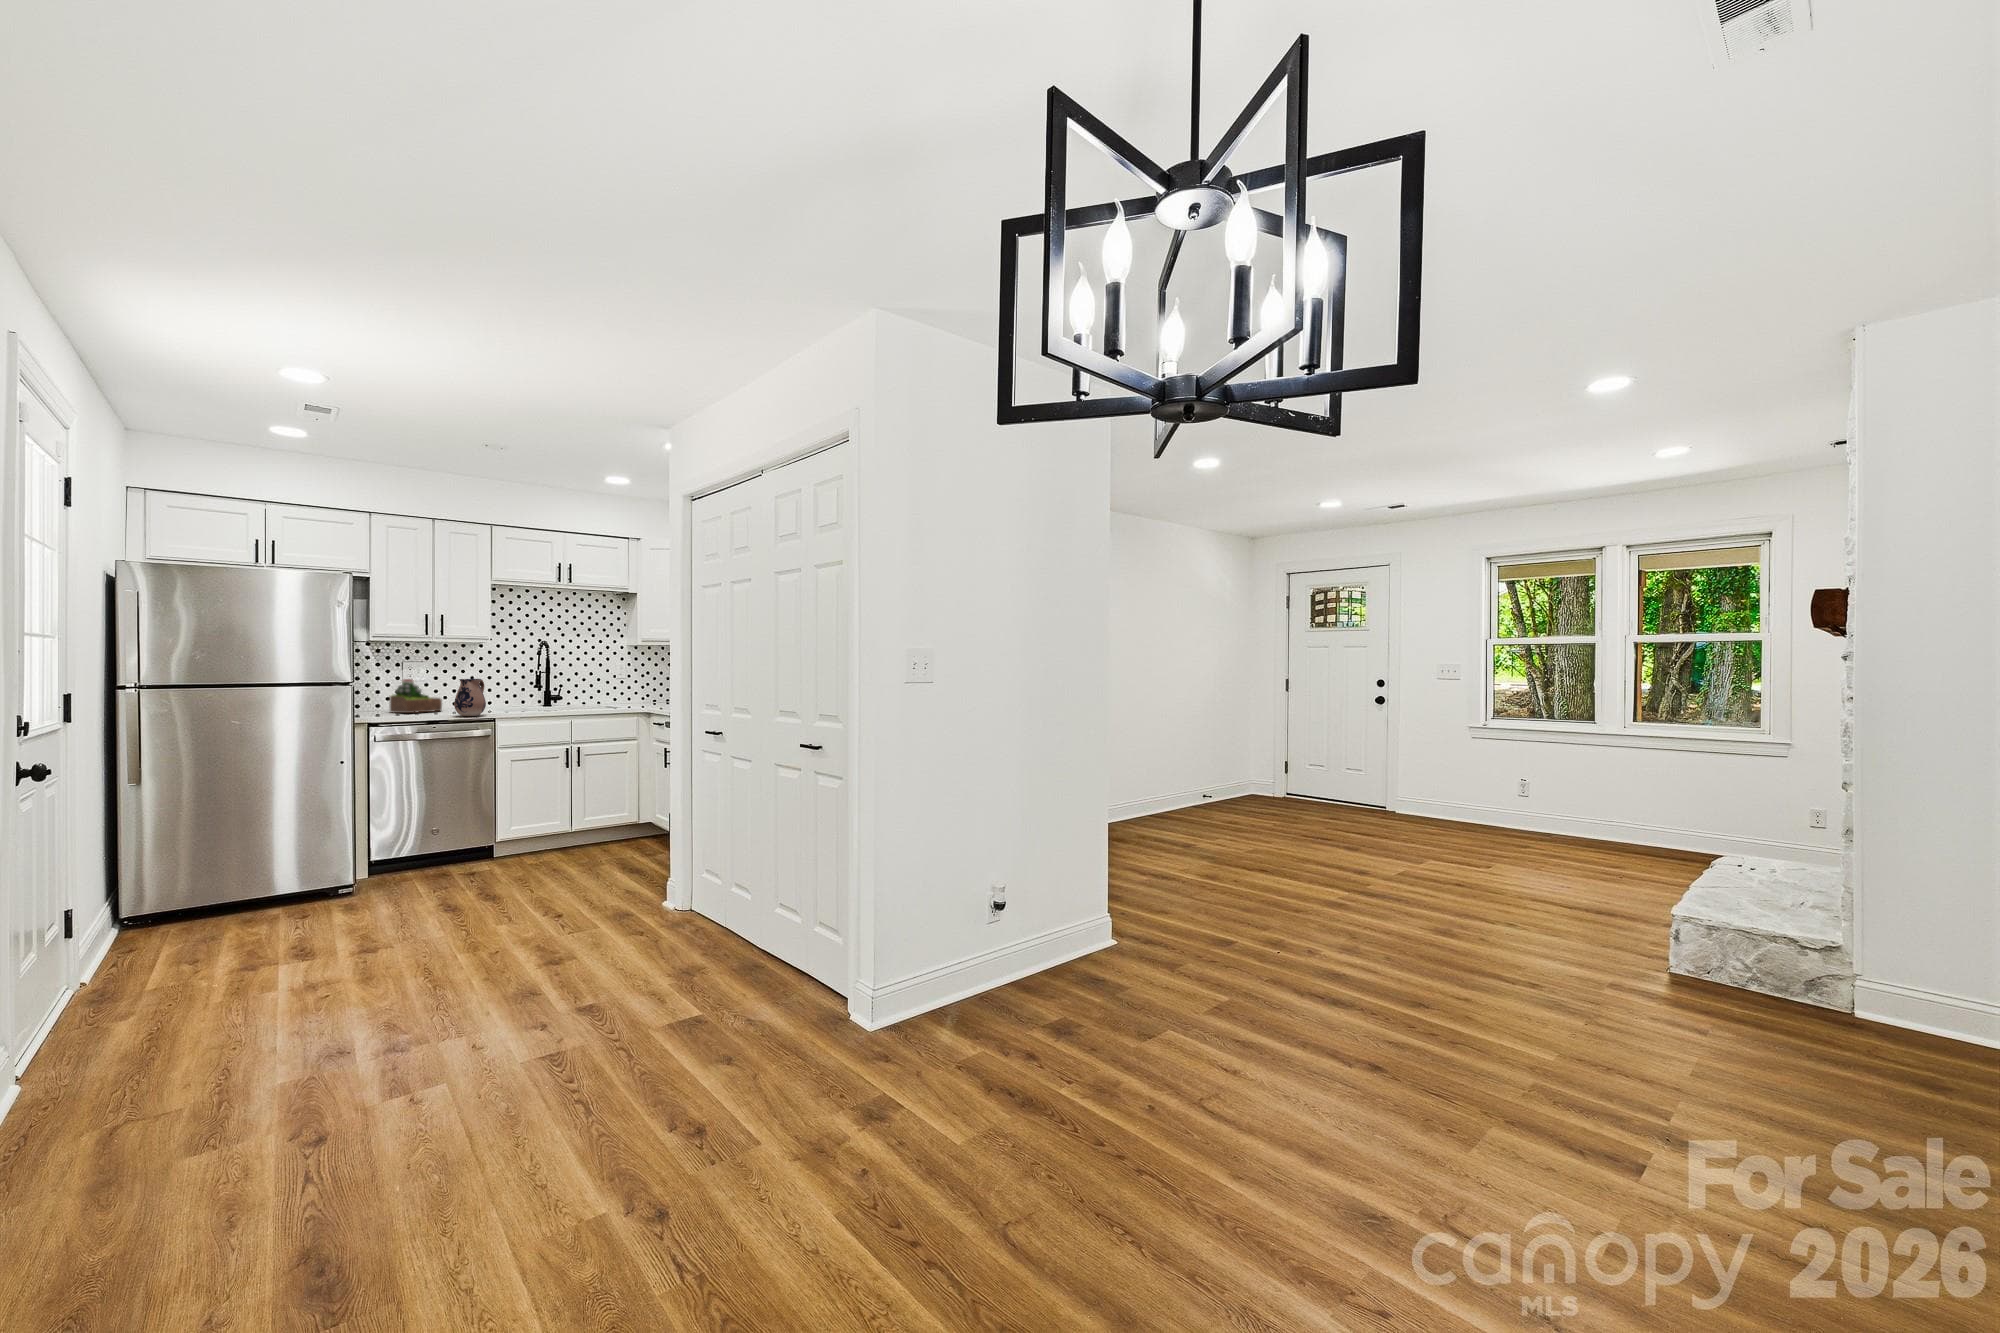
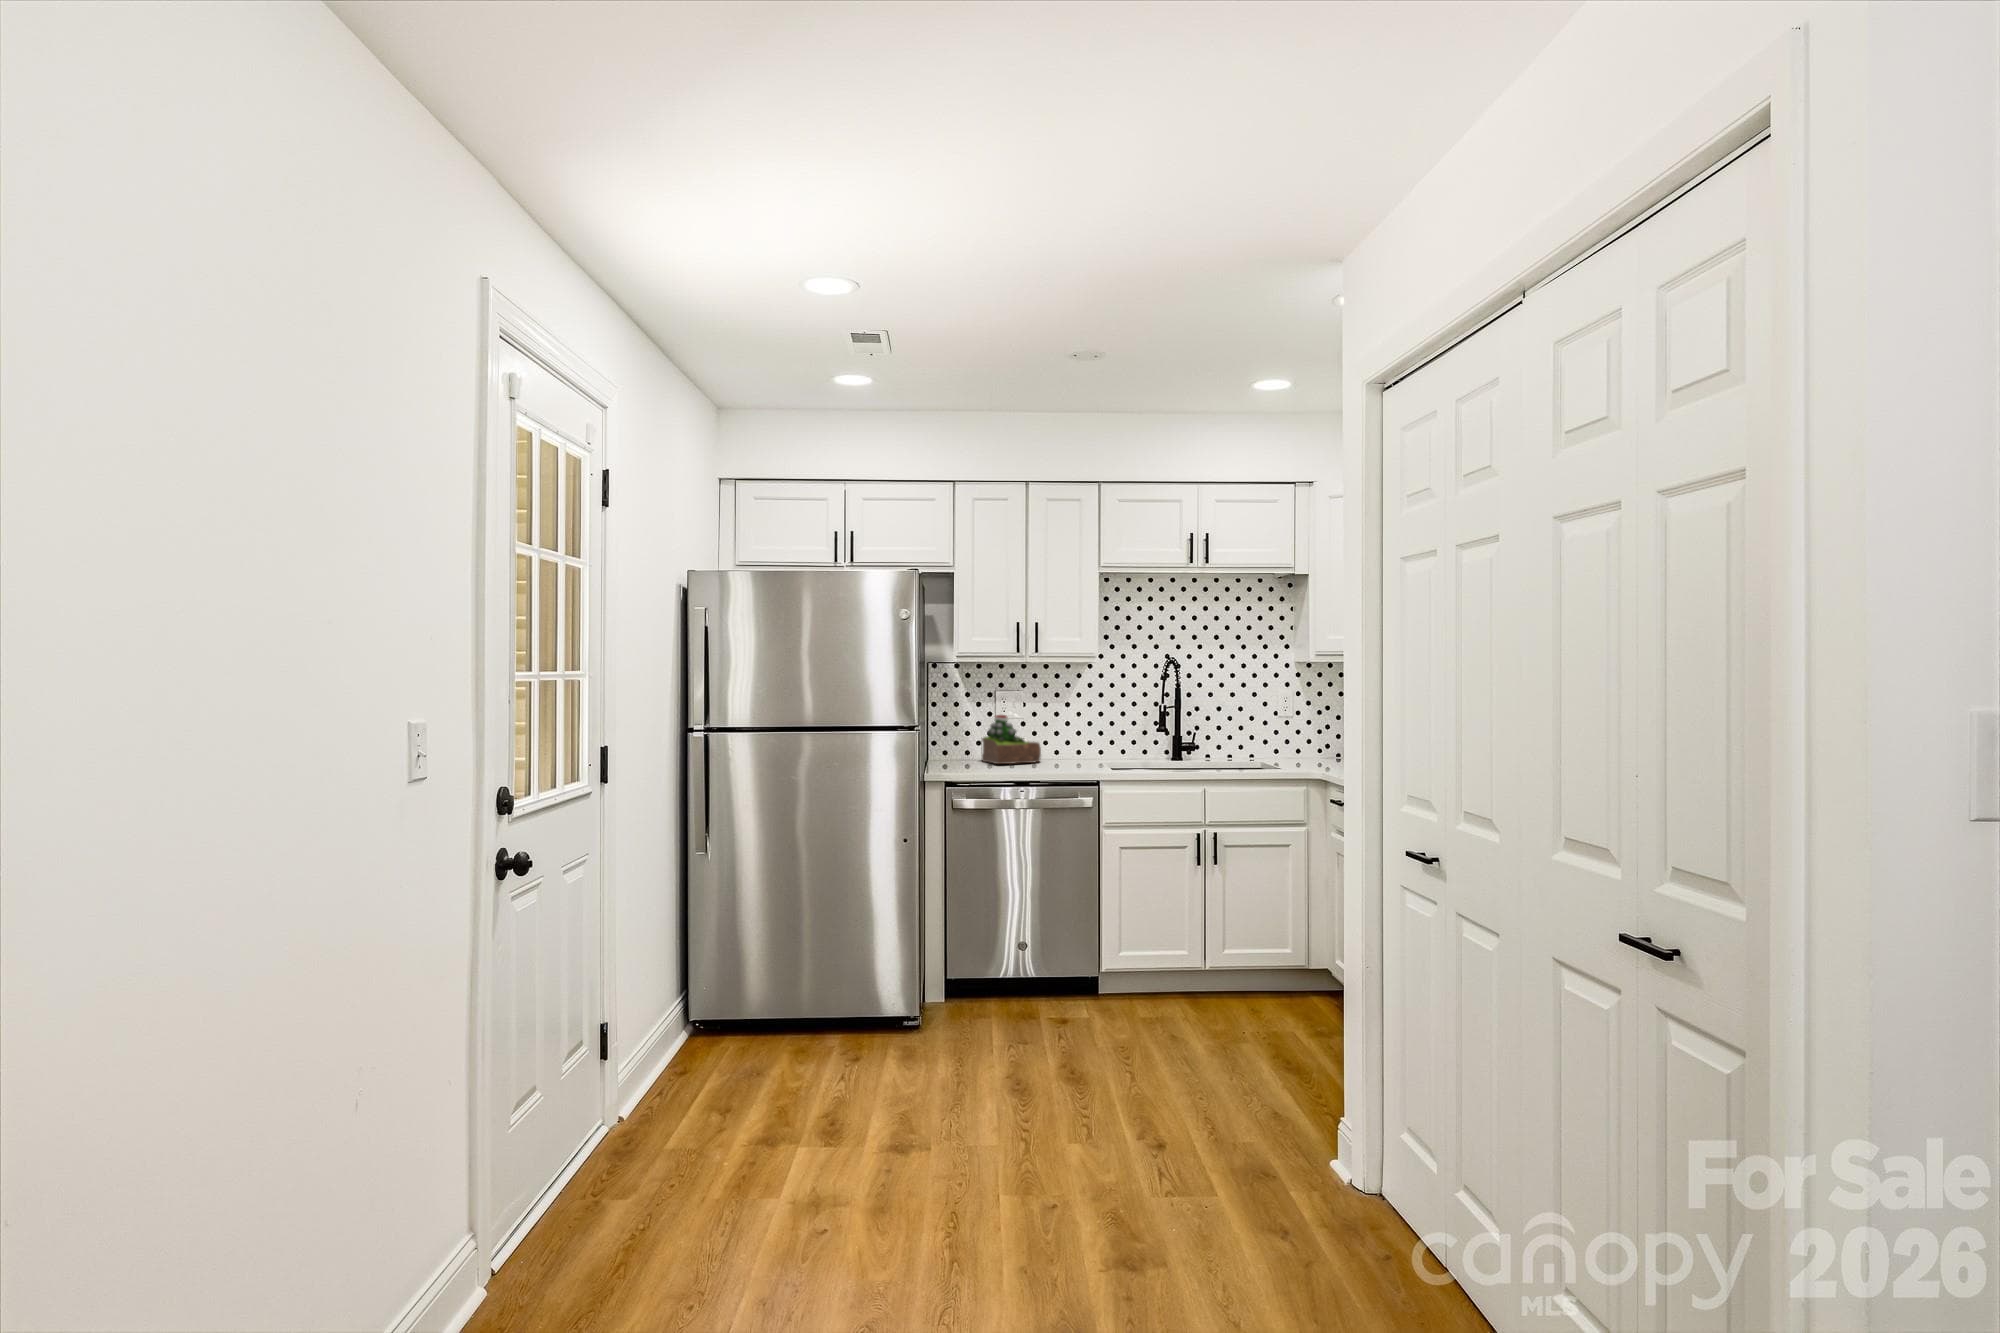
ceramic pitcher: present [454,679,486,716] -> none [1049,717,1089,775]

